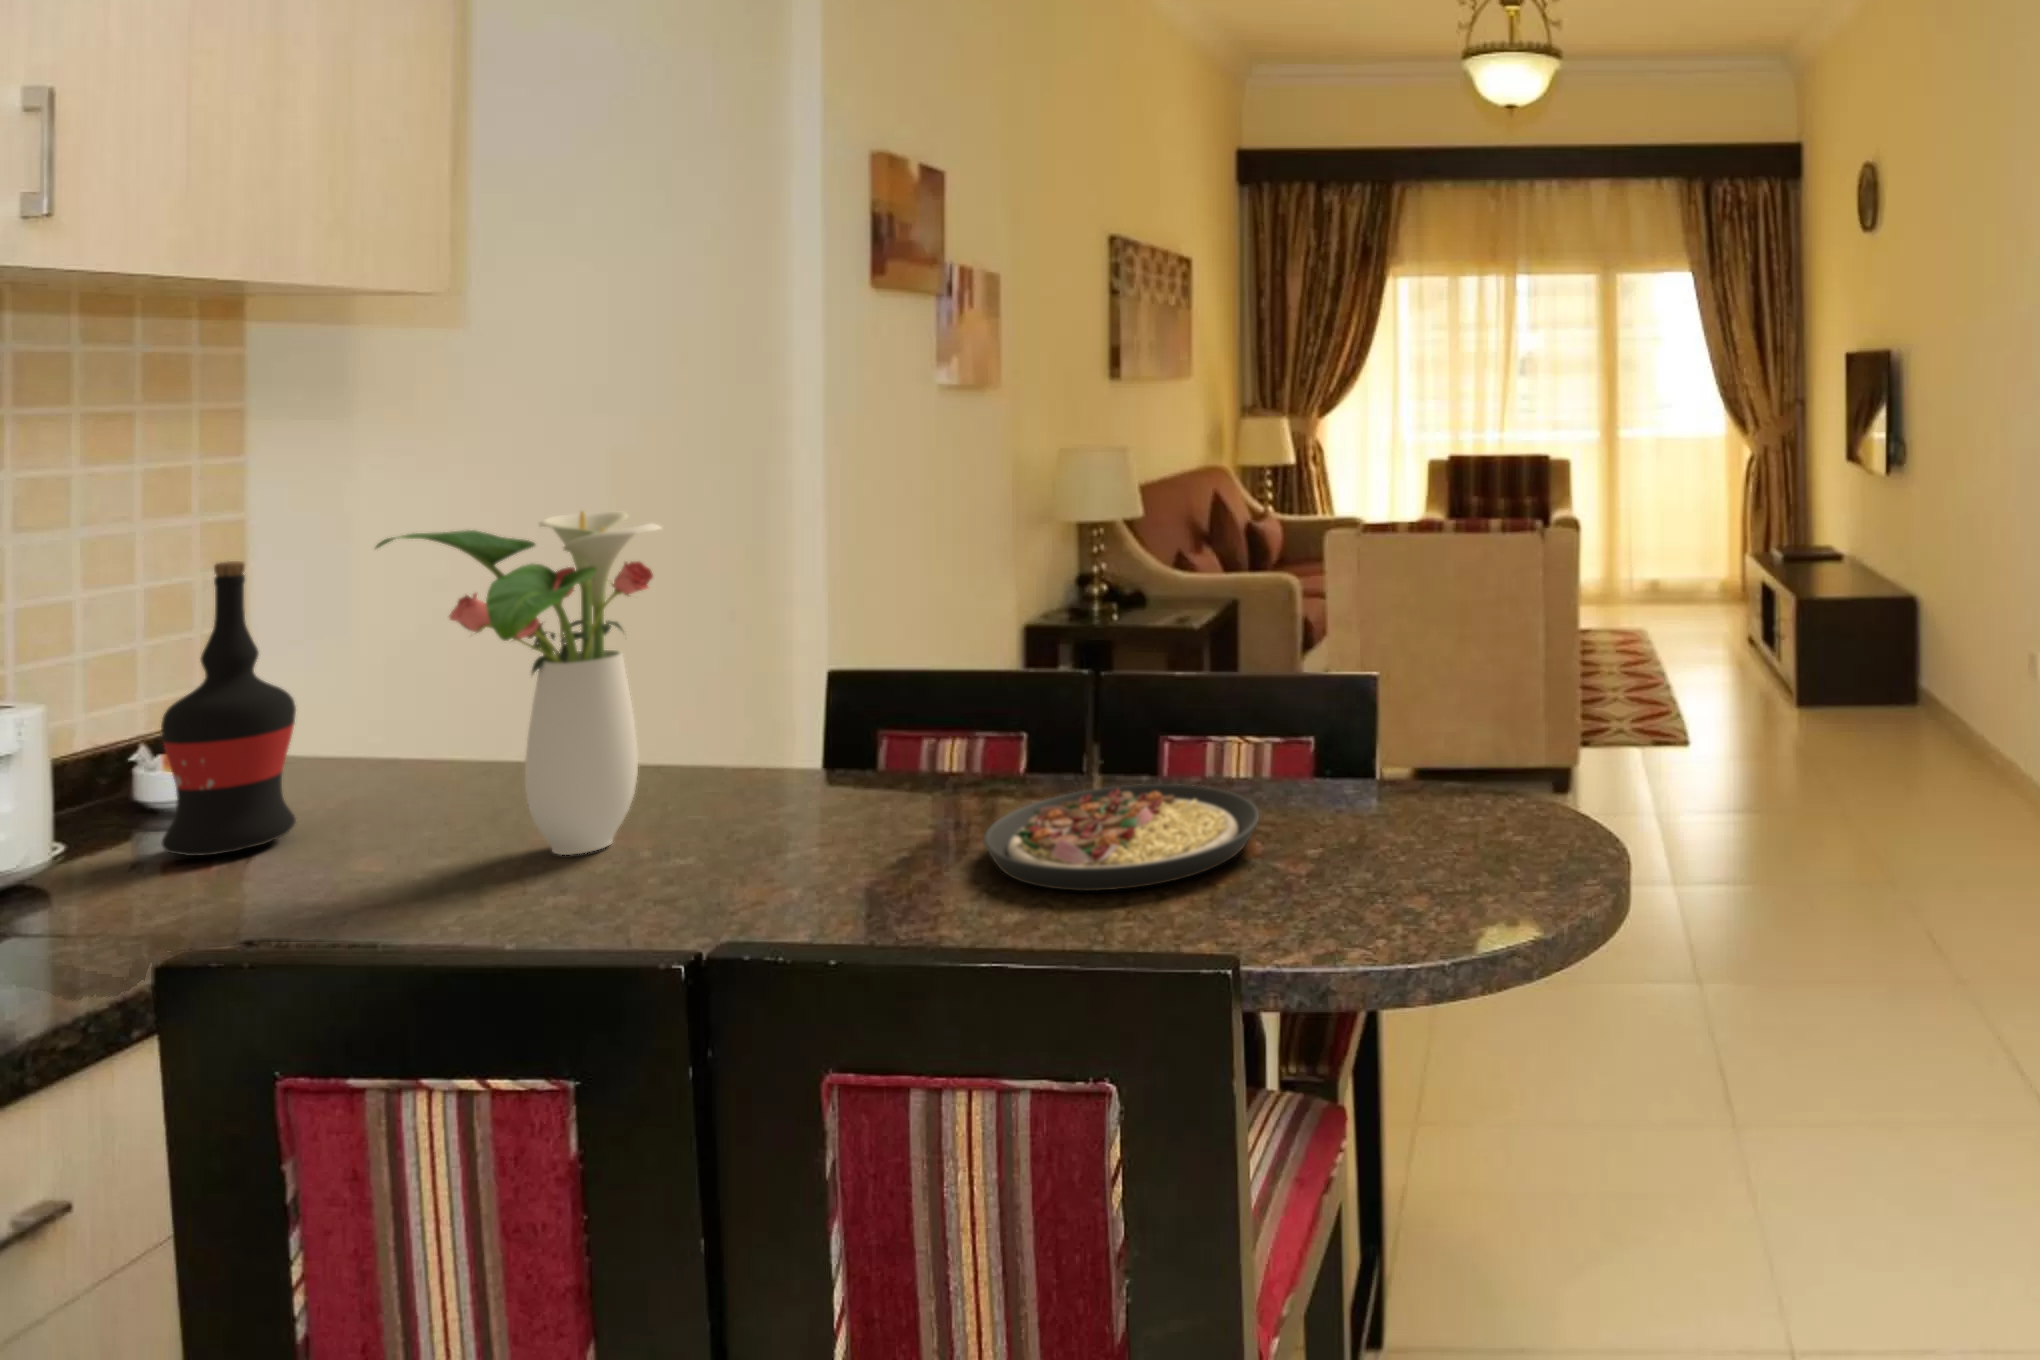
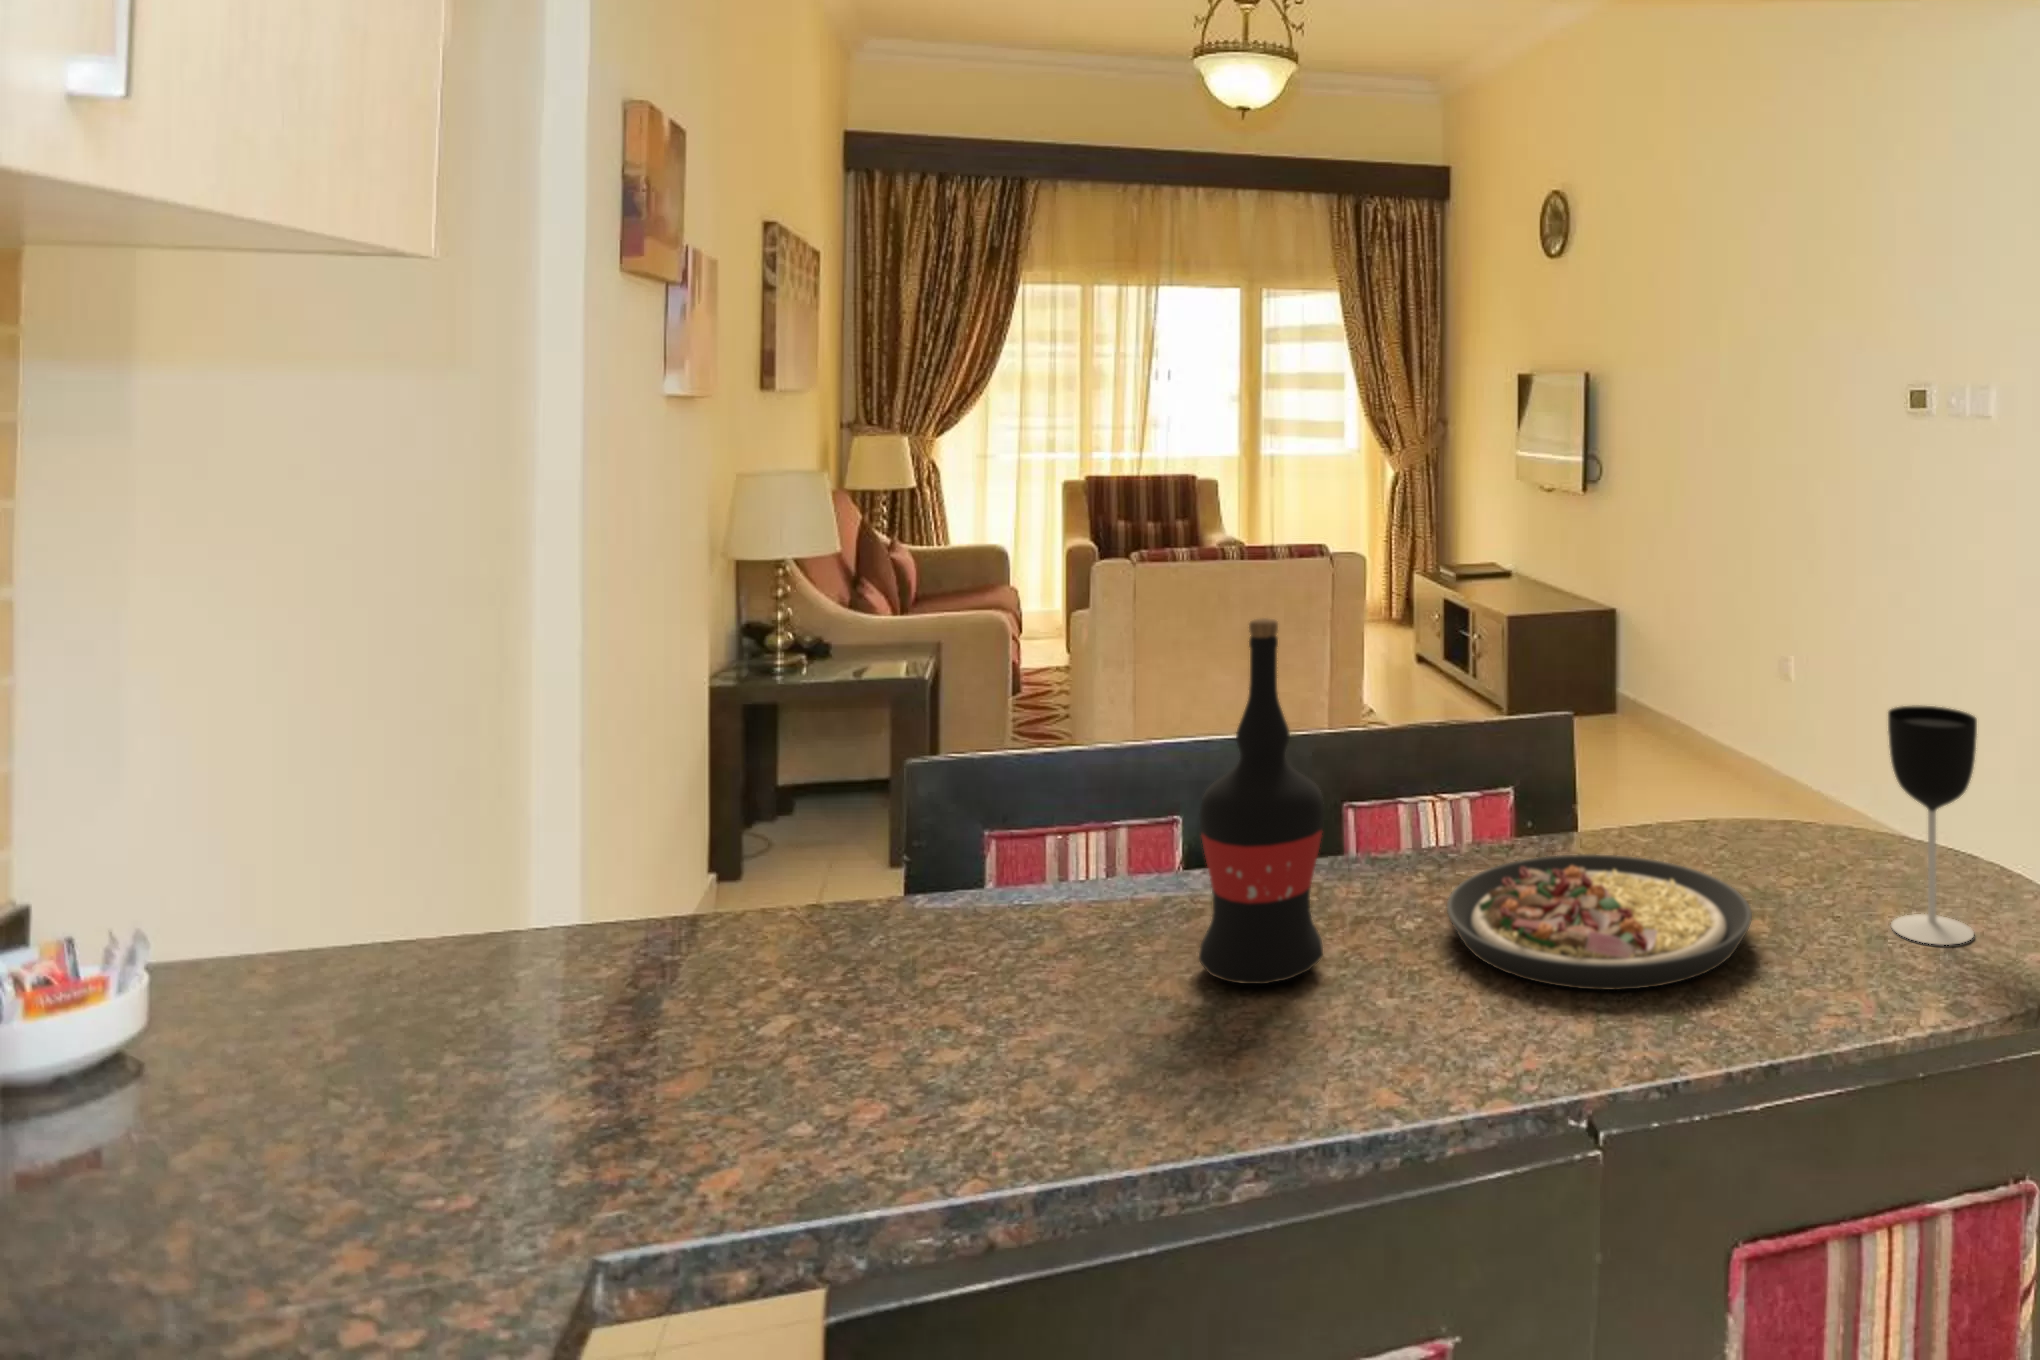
flower arrangement: present [376,511,661,855] -> none [652,568,1052,1041]
wine bottle: present [161,561,296,856] -> present [1199,618,1324,984]
wine glass: none [1365,670,1446,895] -> present [1888,706,1977,945]

